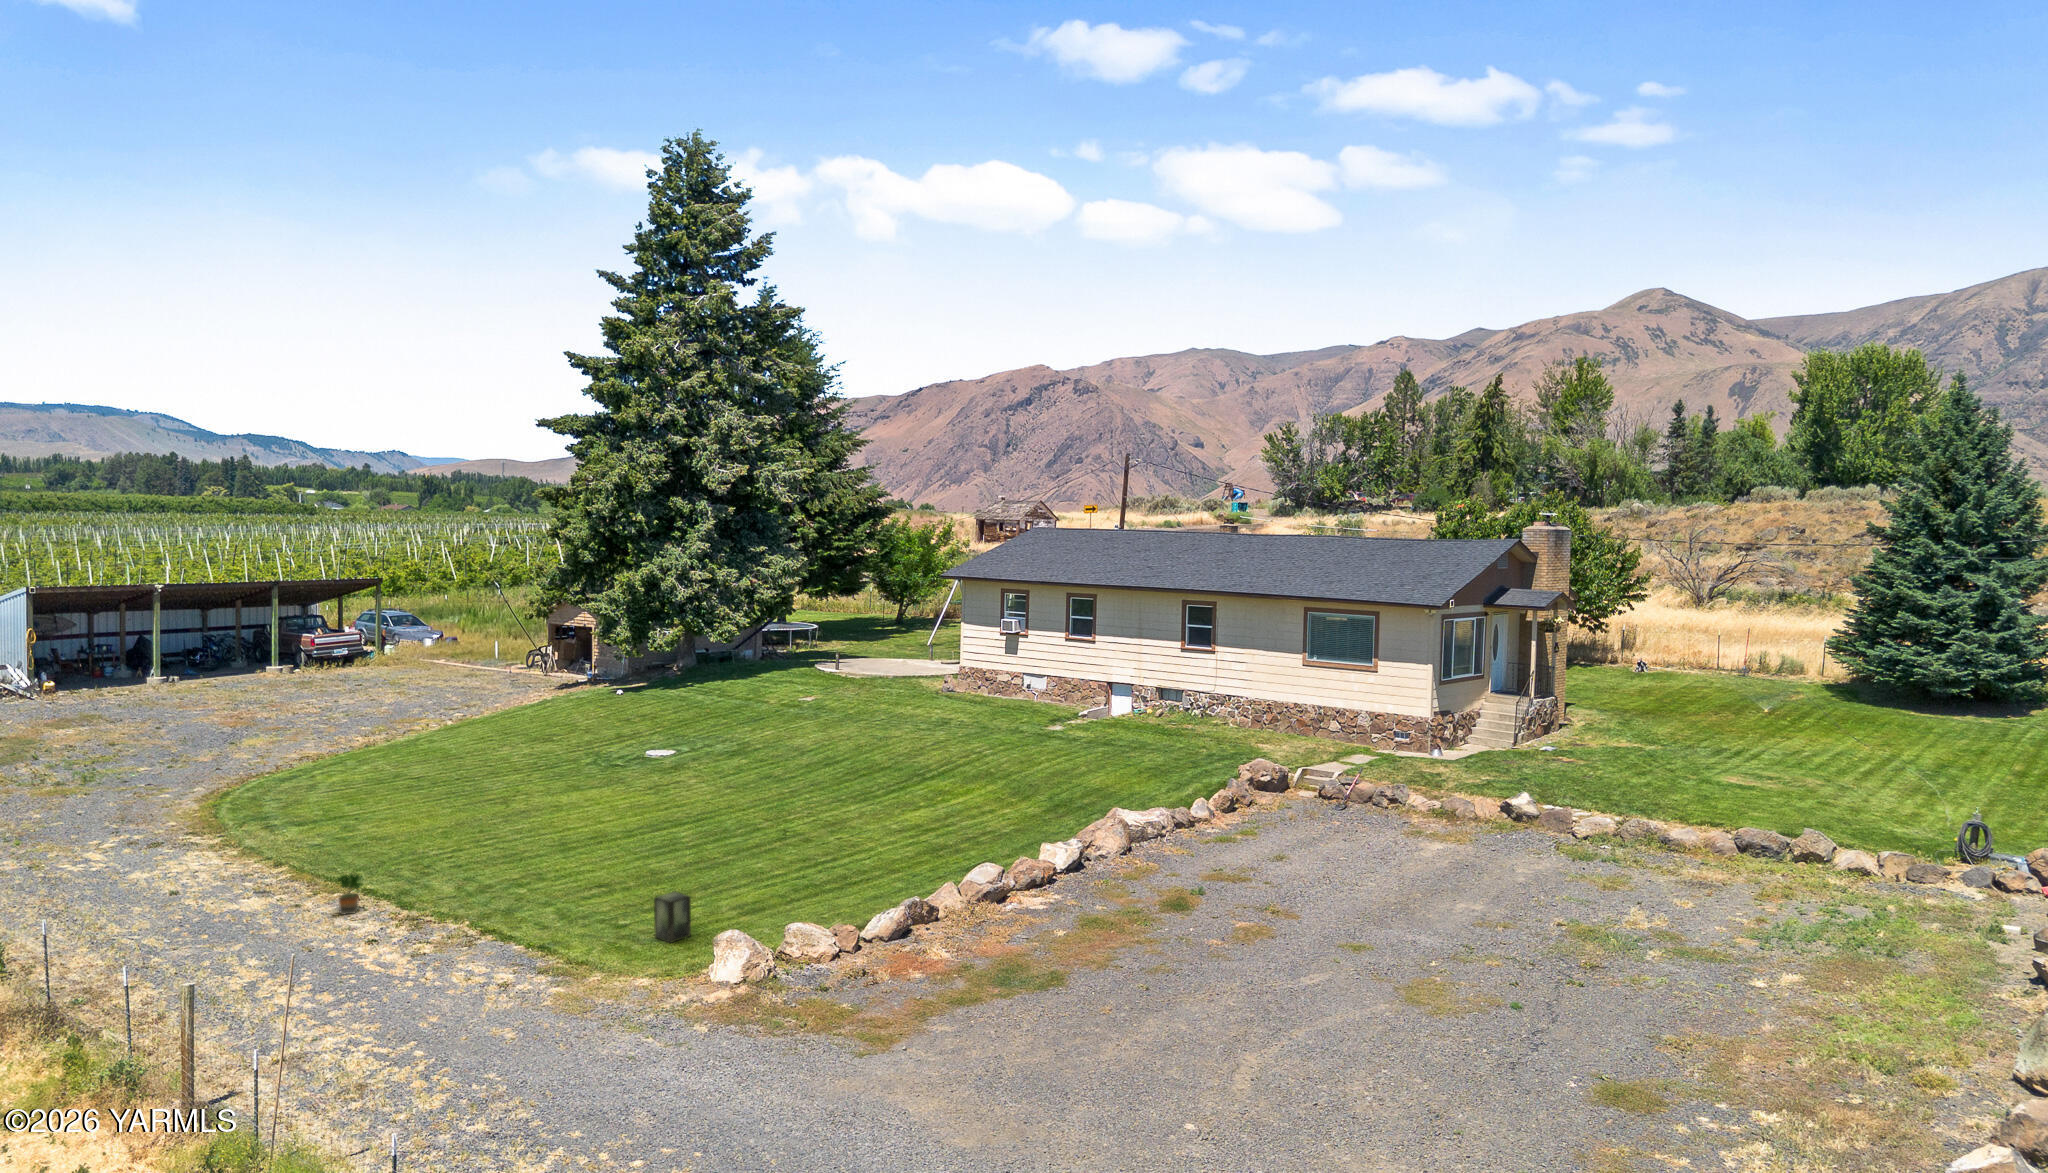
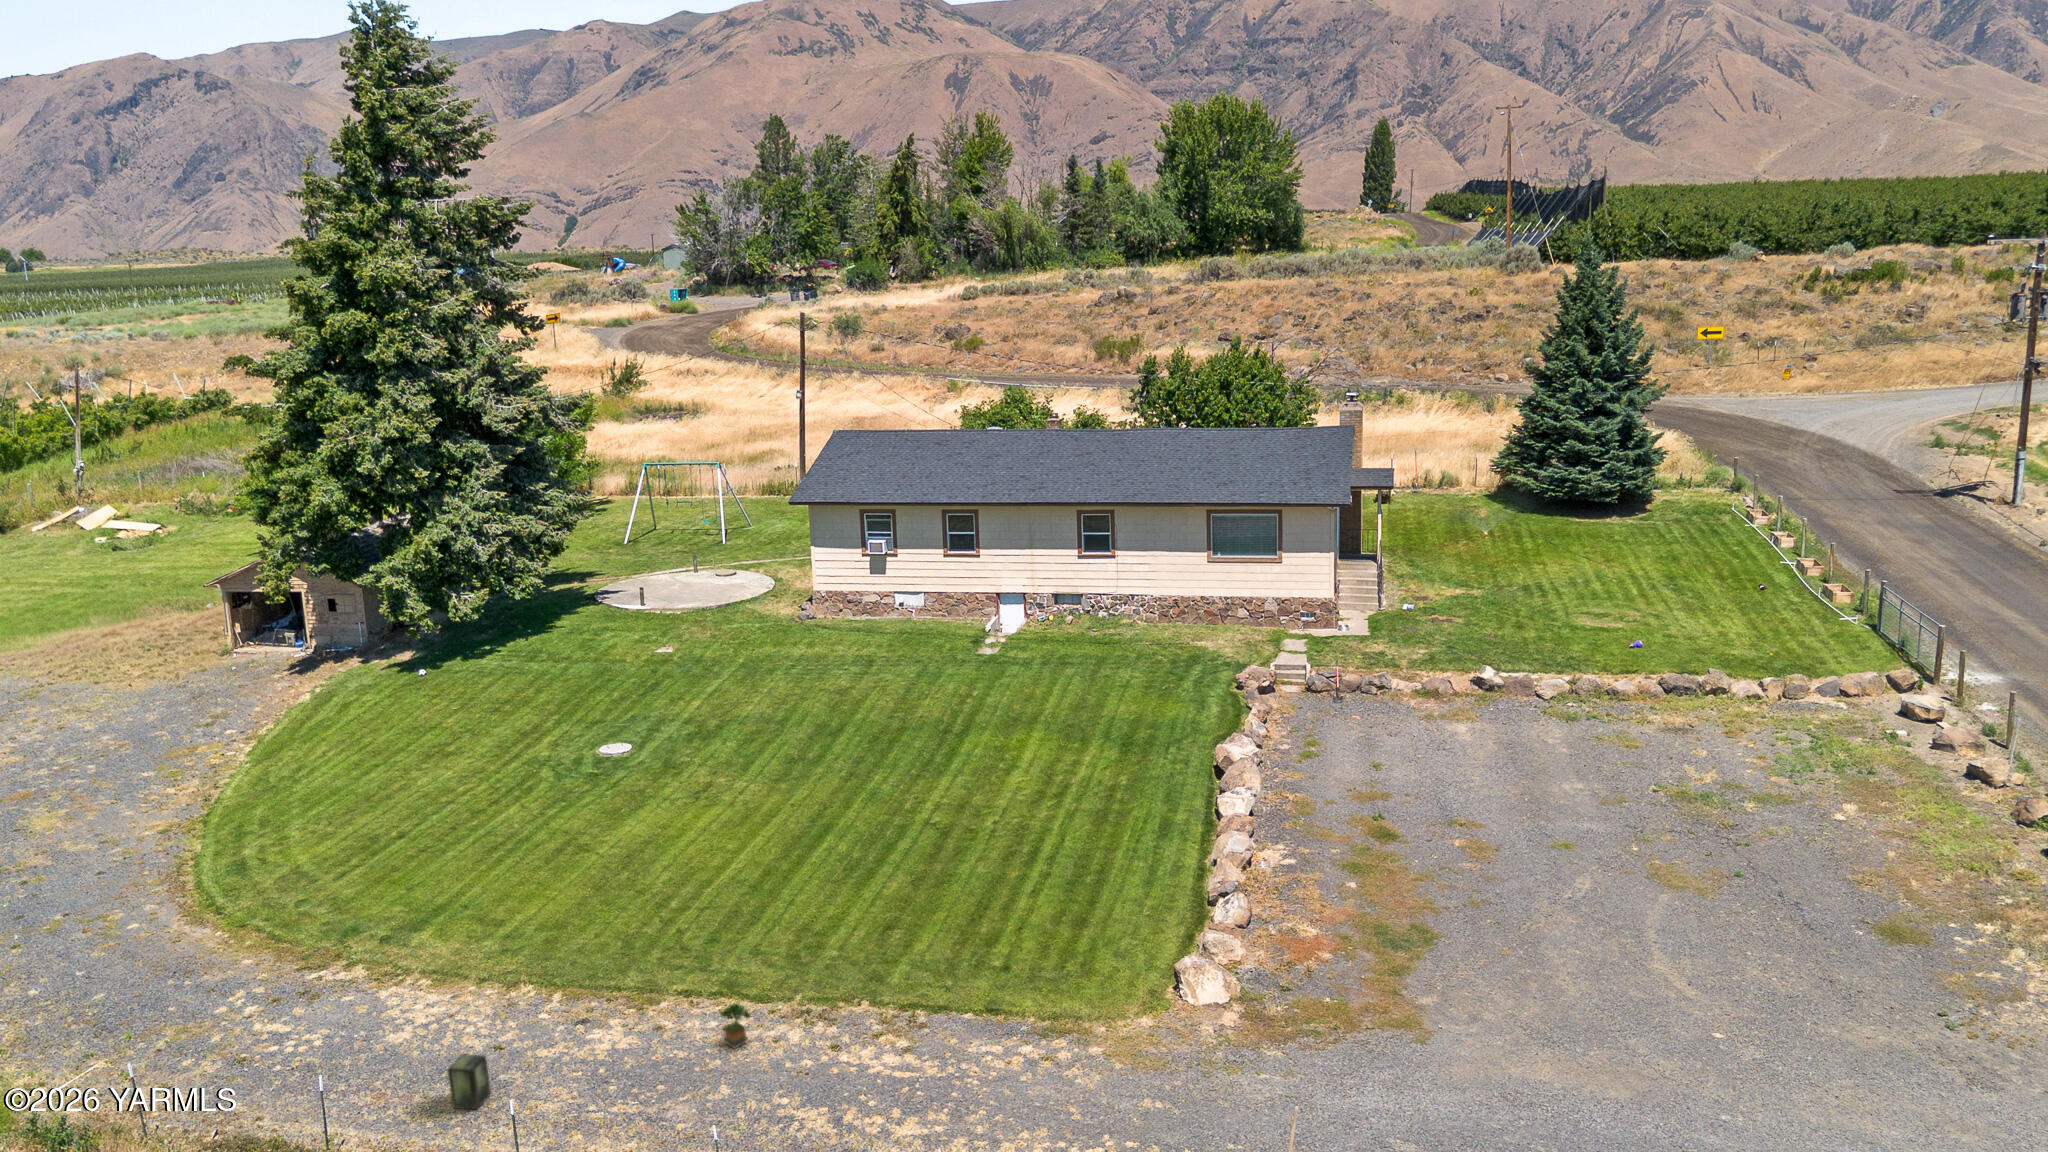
storage box: present [654,892,691,943] -> present [448,1054,491,1109]

